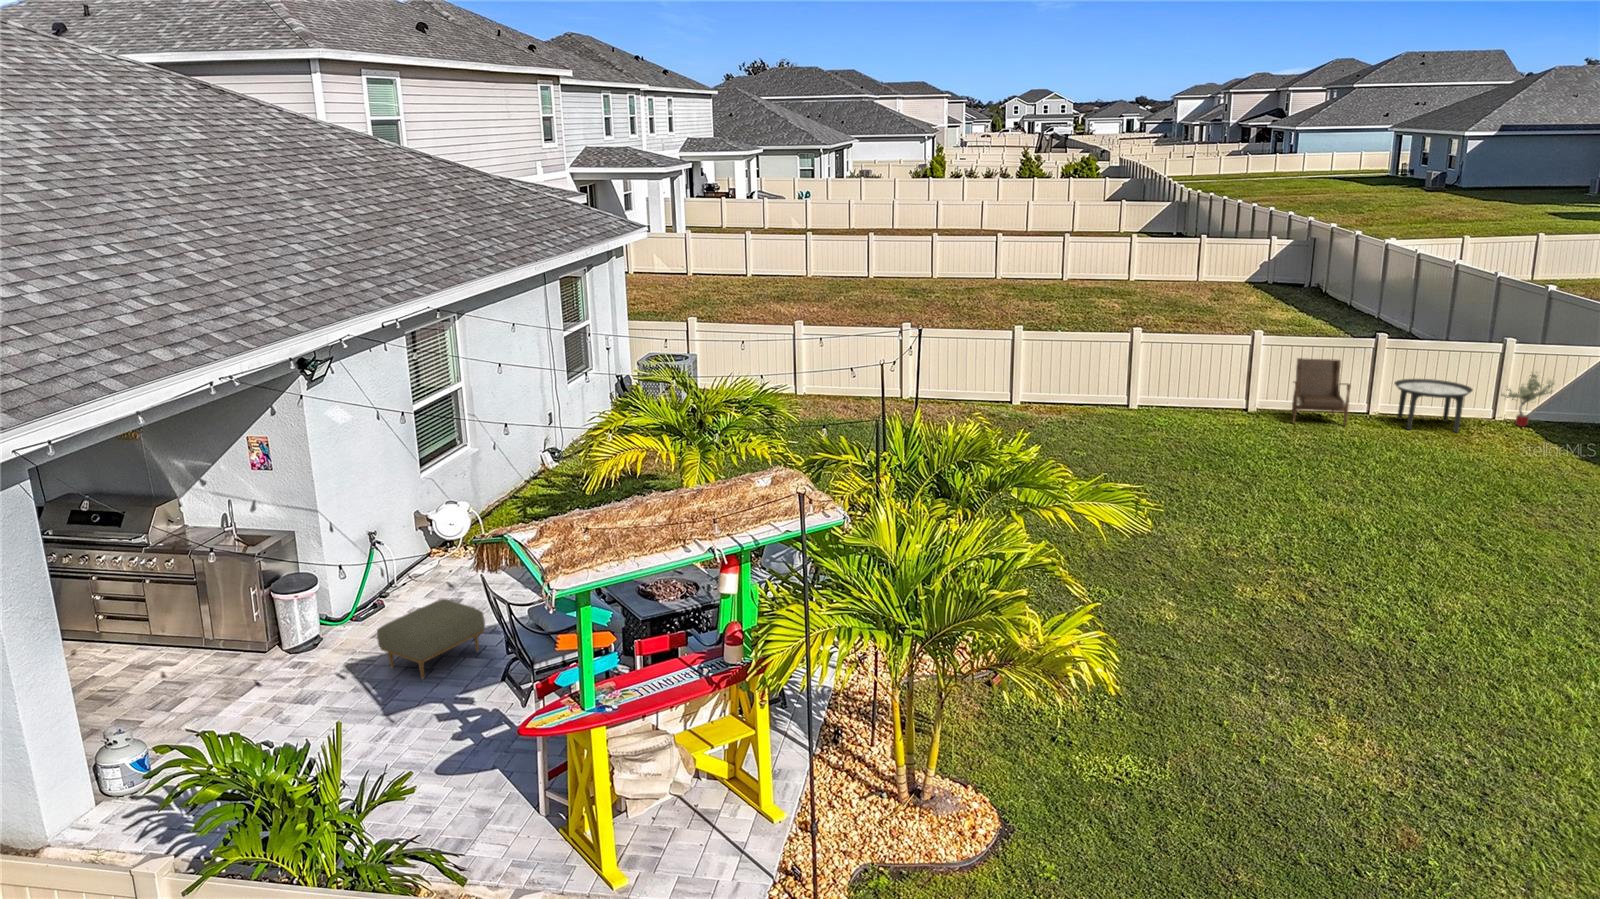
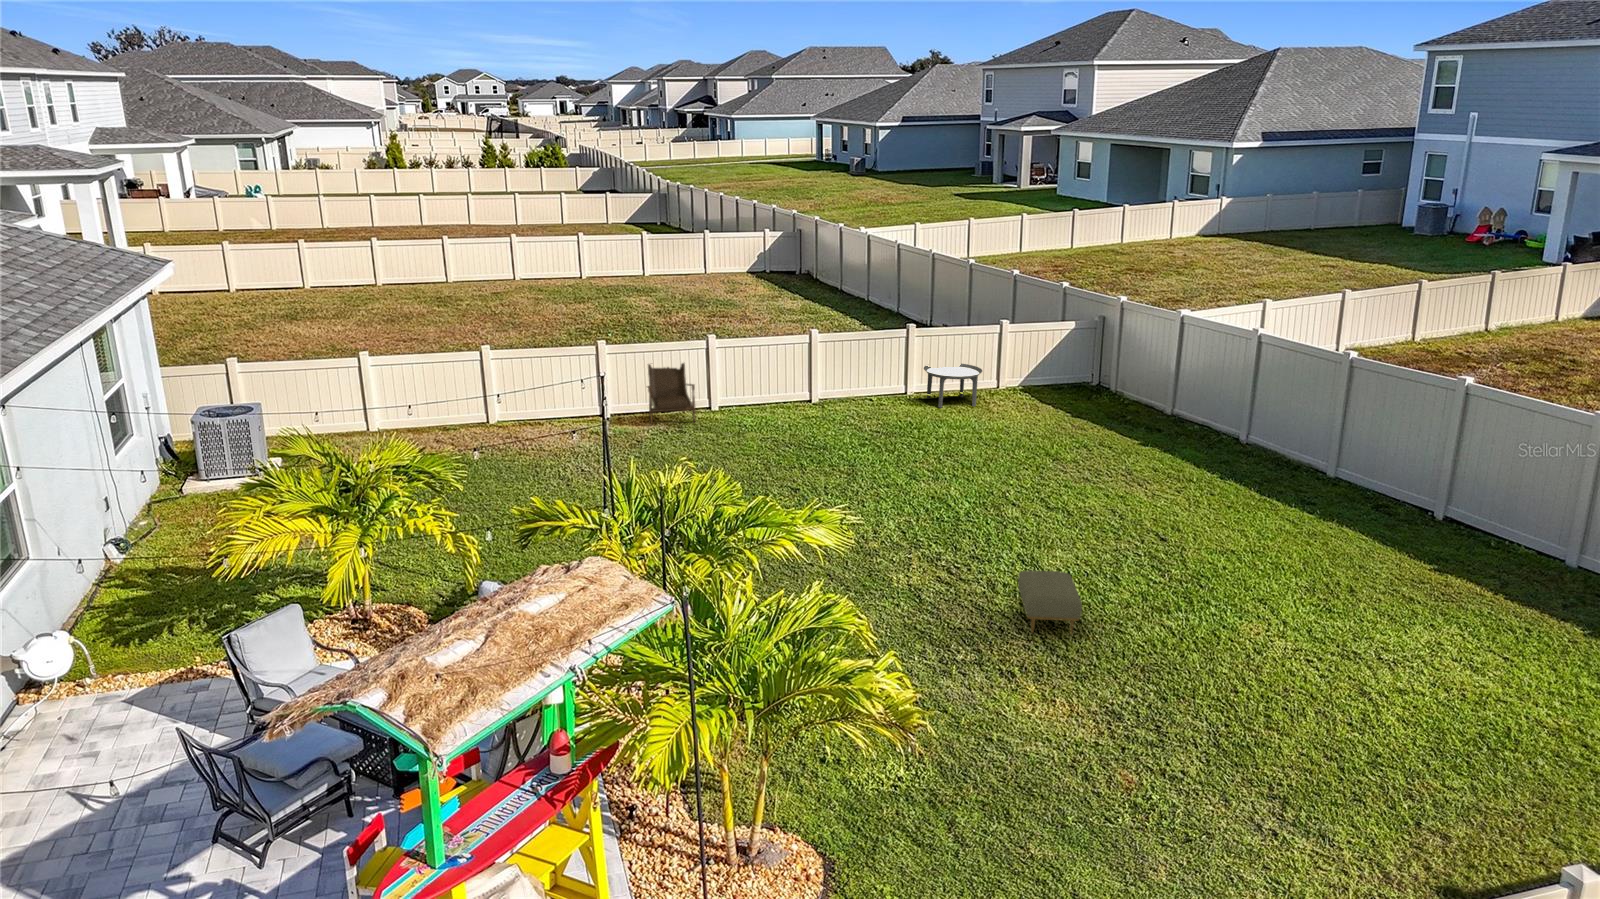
armchair: present [1292,358,1351,425] -> present [647,363,696,424]
potted tree: present [1501,373,1554,427] -> none [998,350,1035,396]
ottoman: present [377,599,485,679] -> present [1018,570,1082,634]

